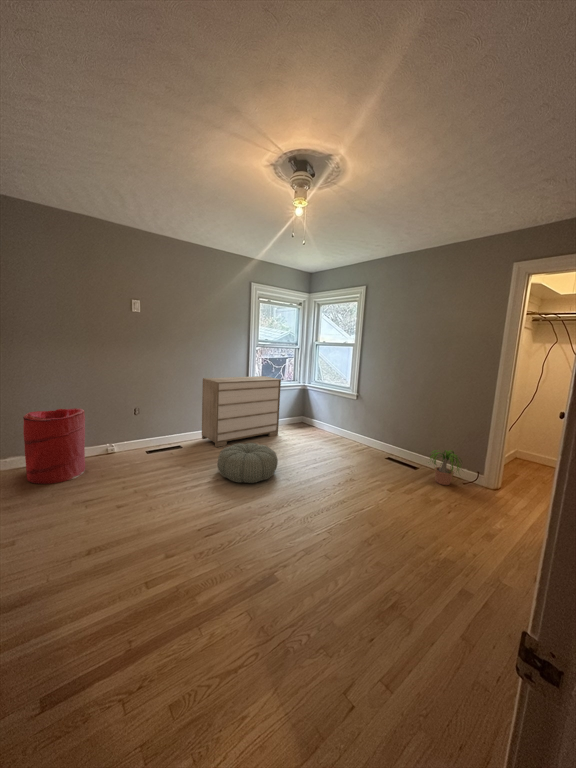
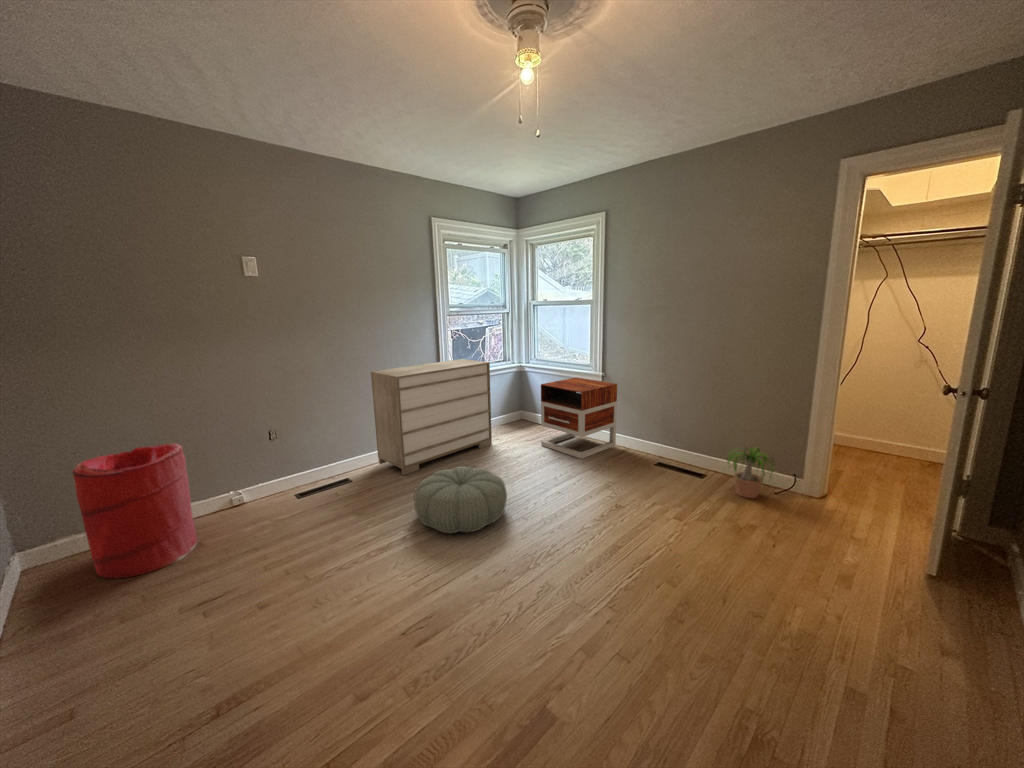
nightstand: none [311,395,366,450] -> present [541,378,617,459]

